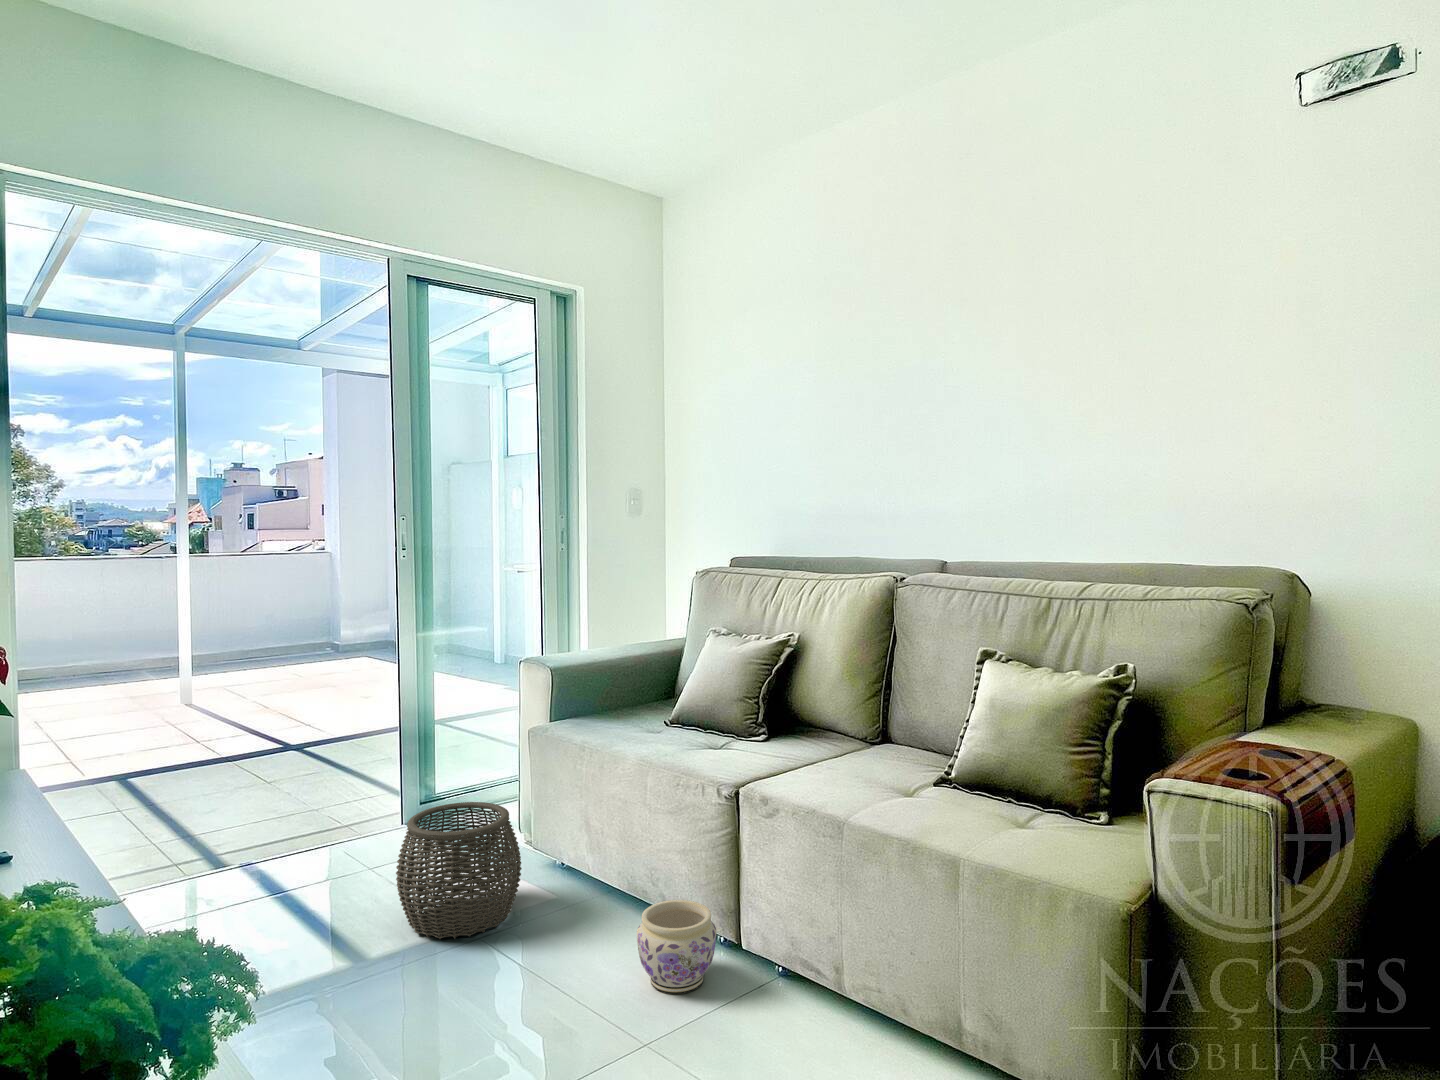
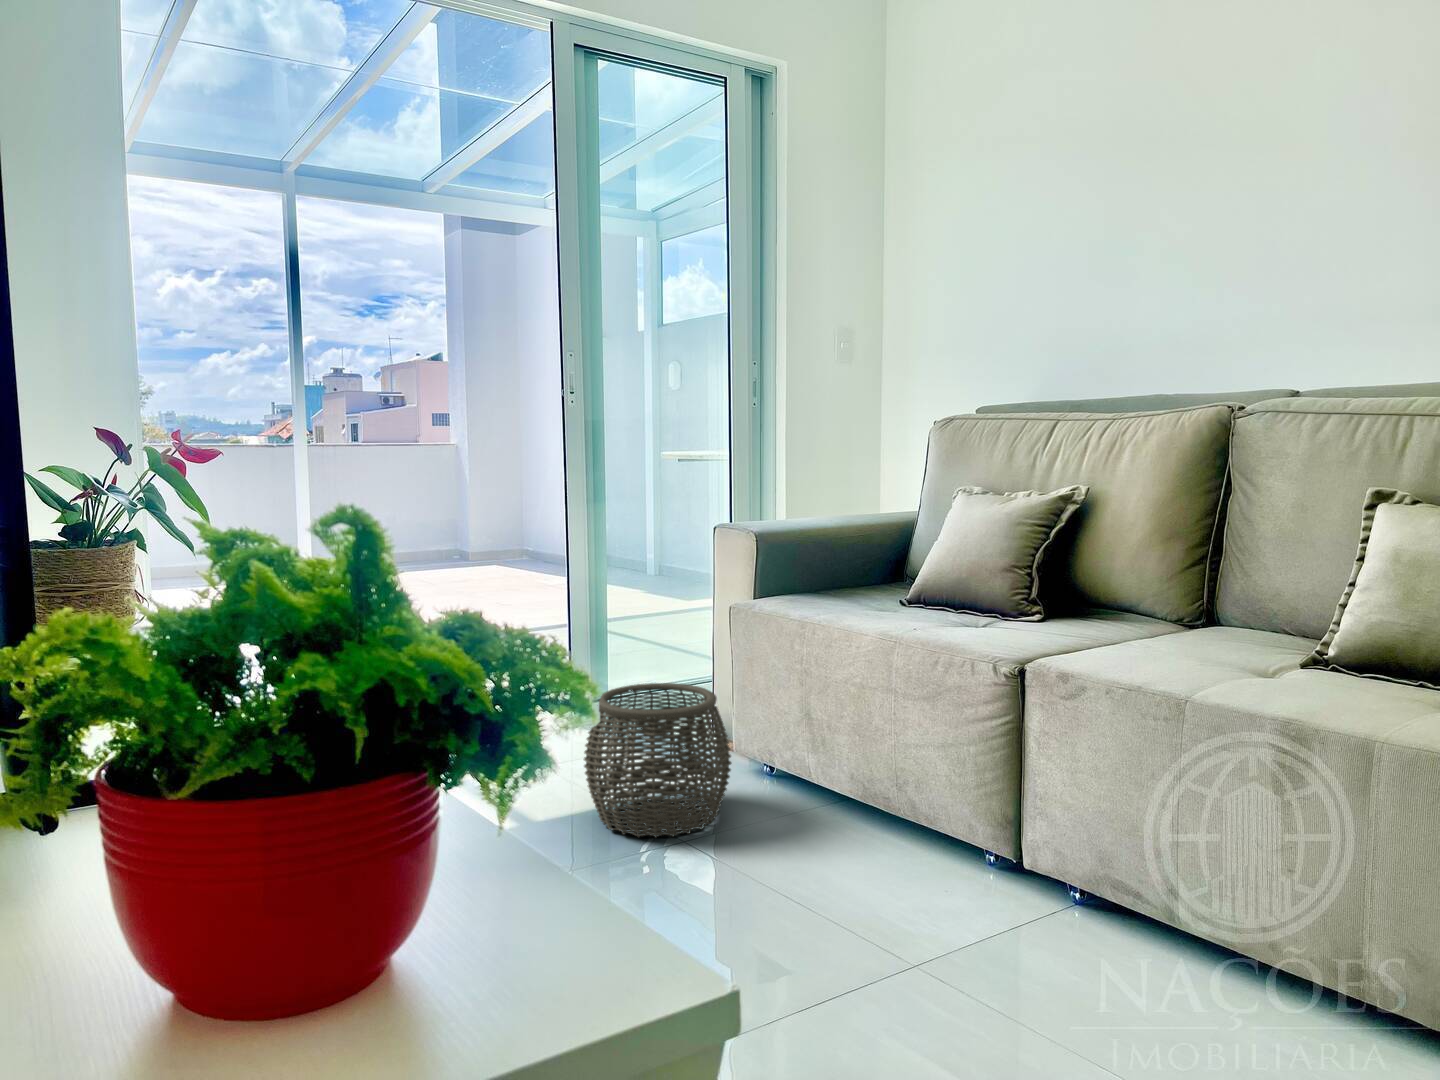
planter: present [637,900,716,994] -> none [890,803,994,914]

